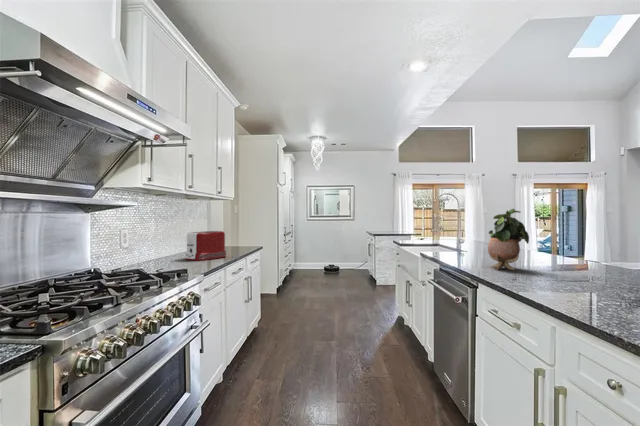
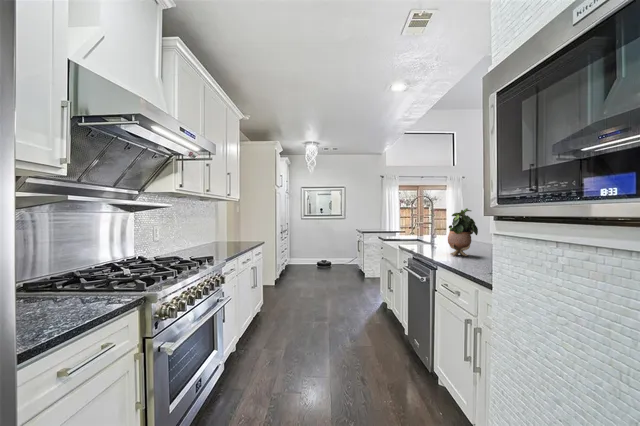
toaster: present [186,231,226,261] -> none [203,227,236,252]

